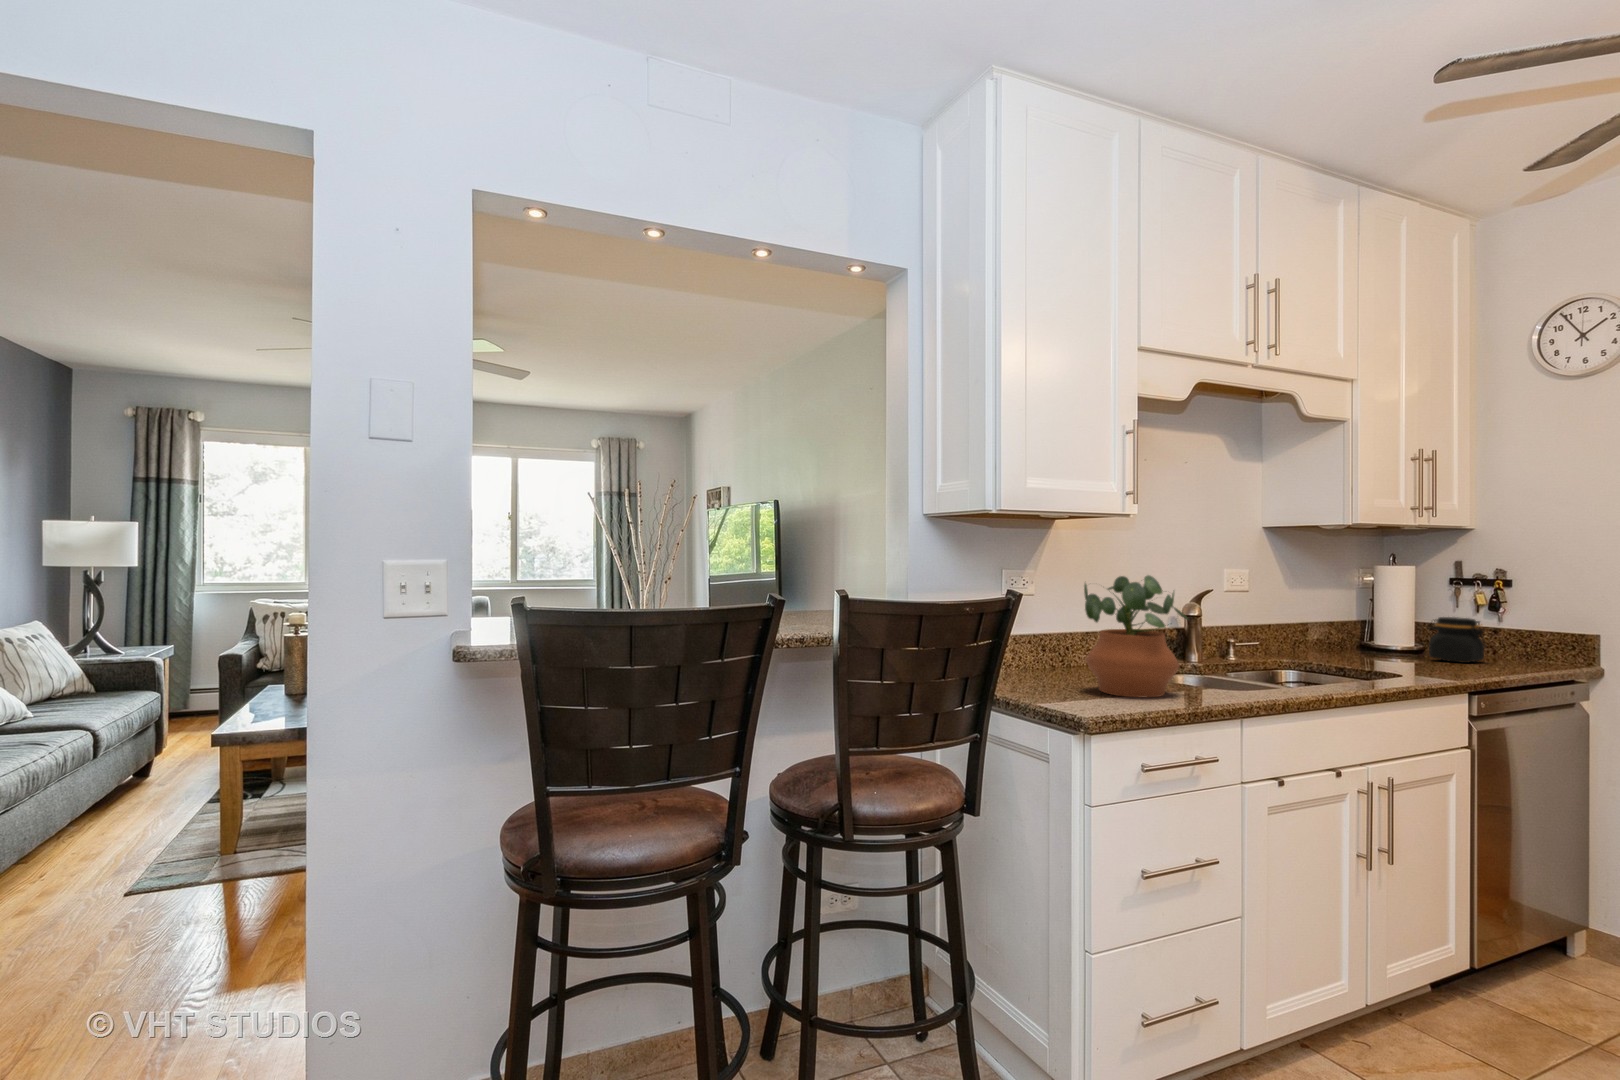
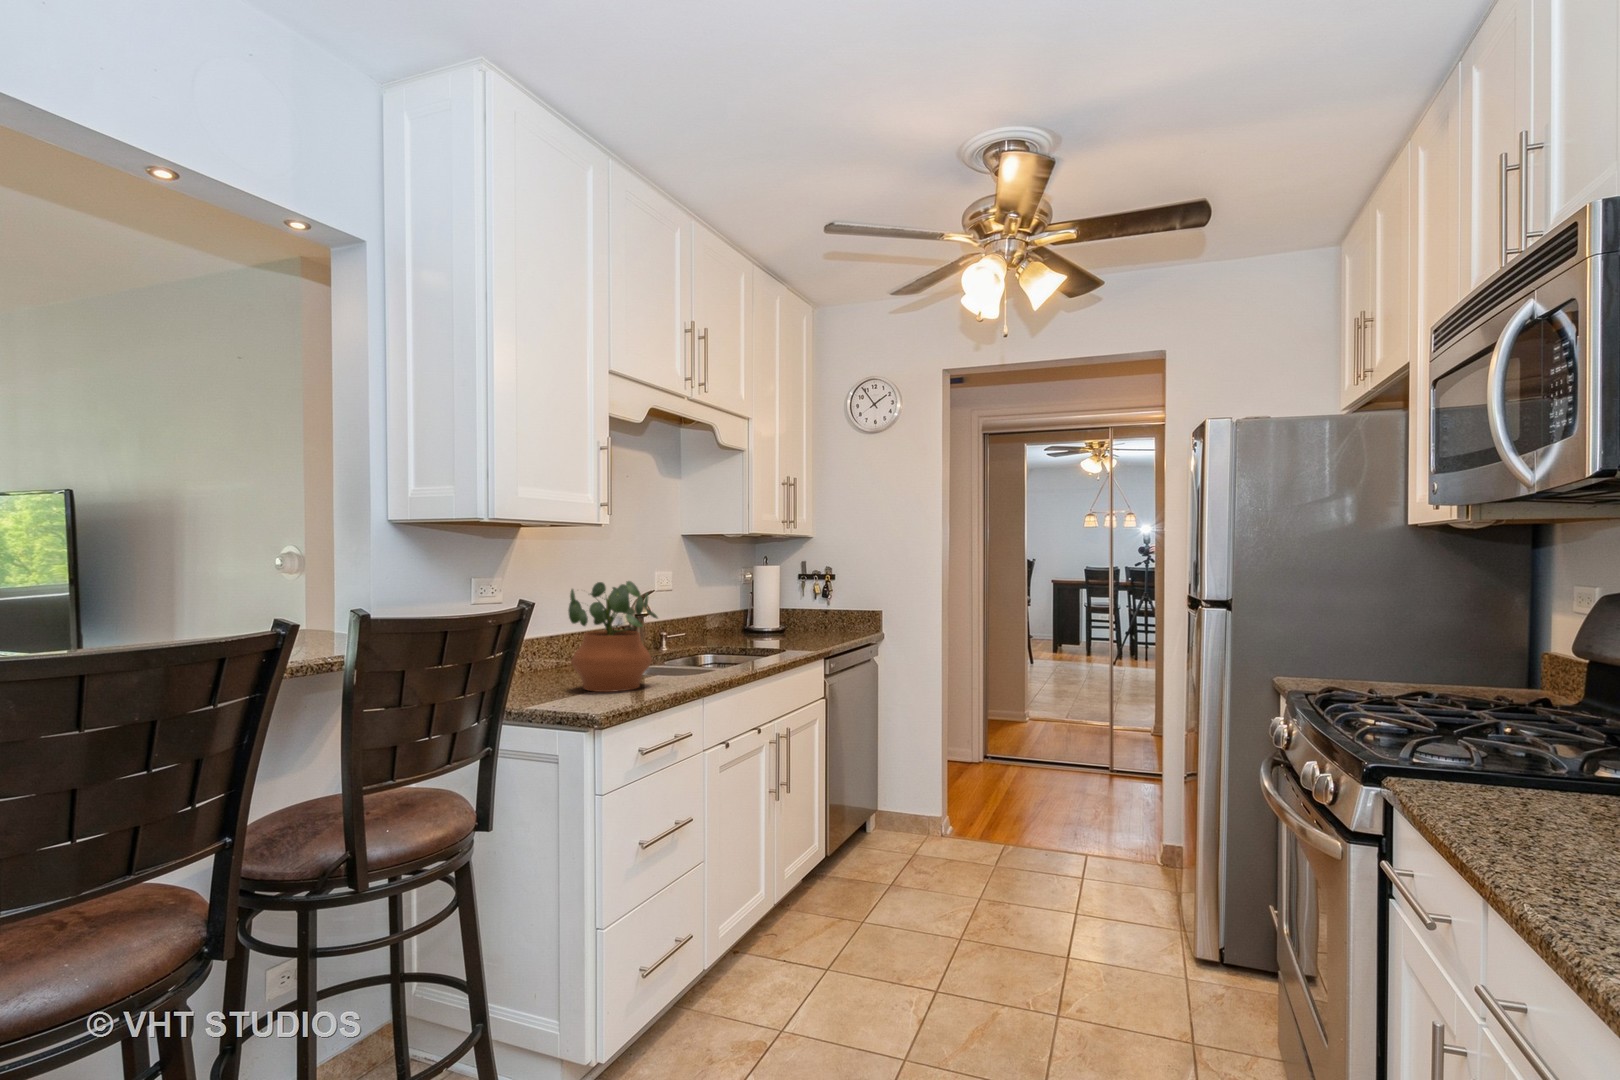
jar: present [1428,617,1485,663] -> none [787,604,823,637]

